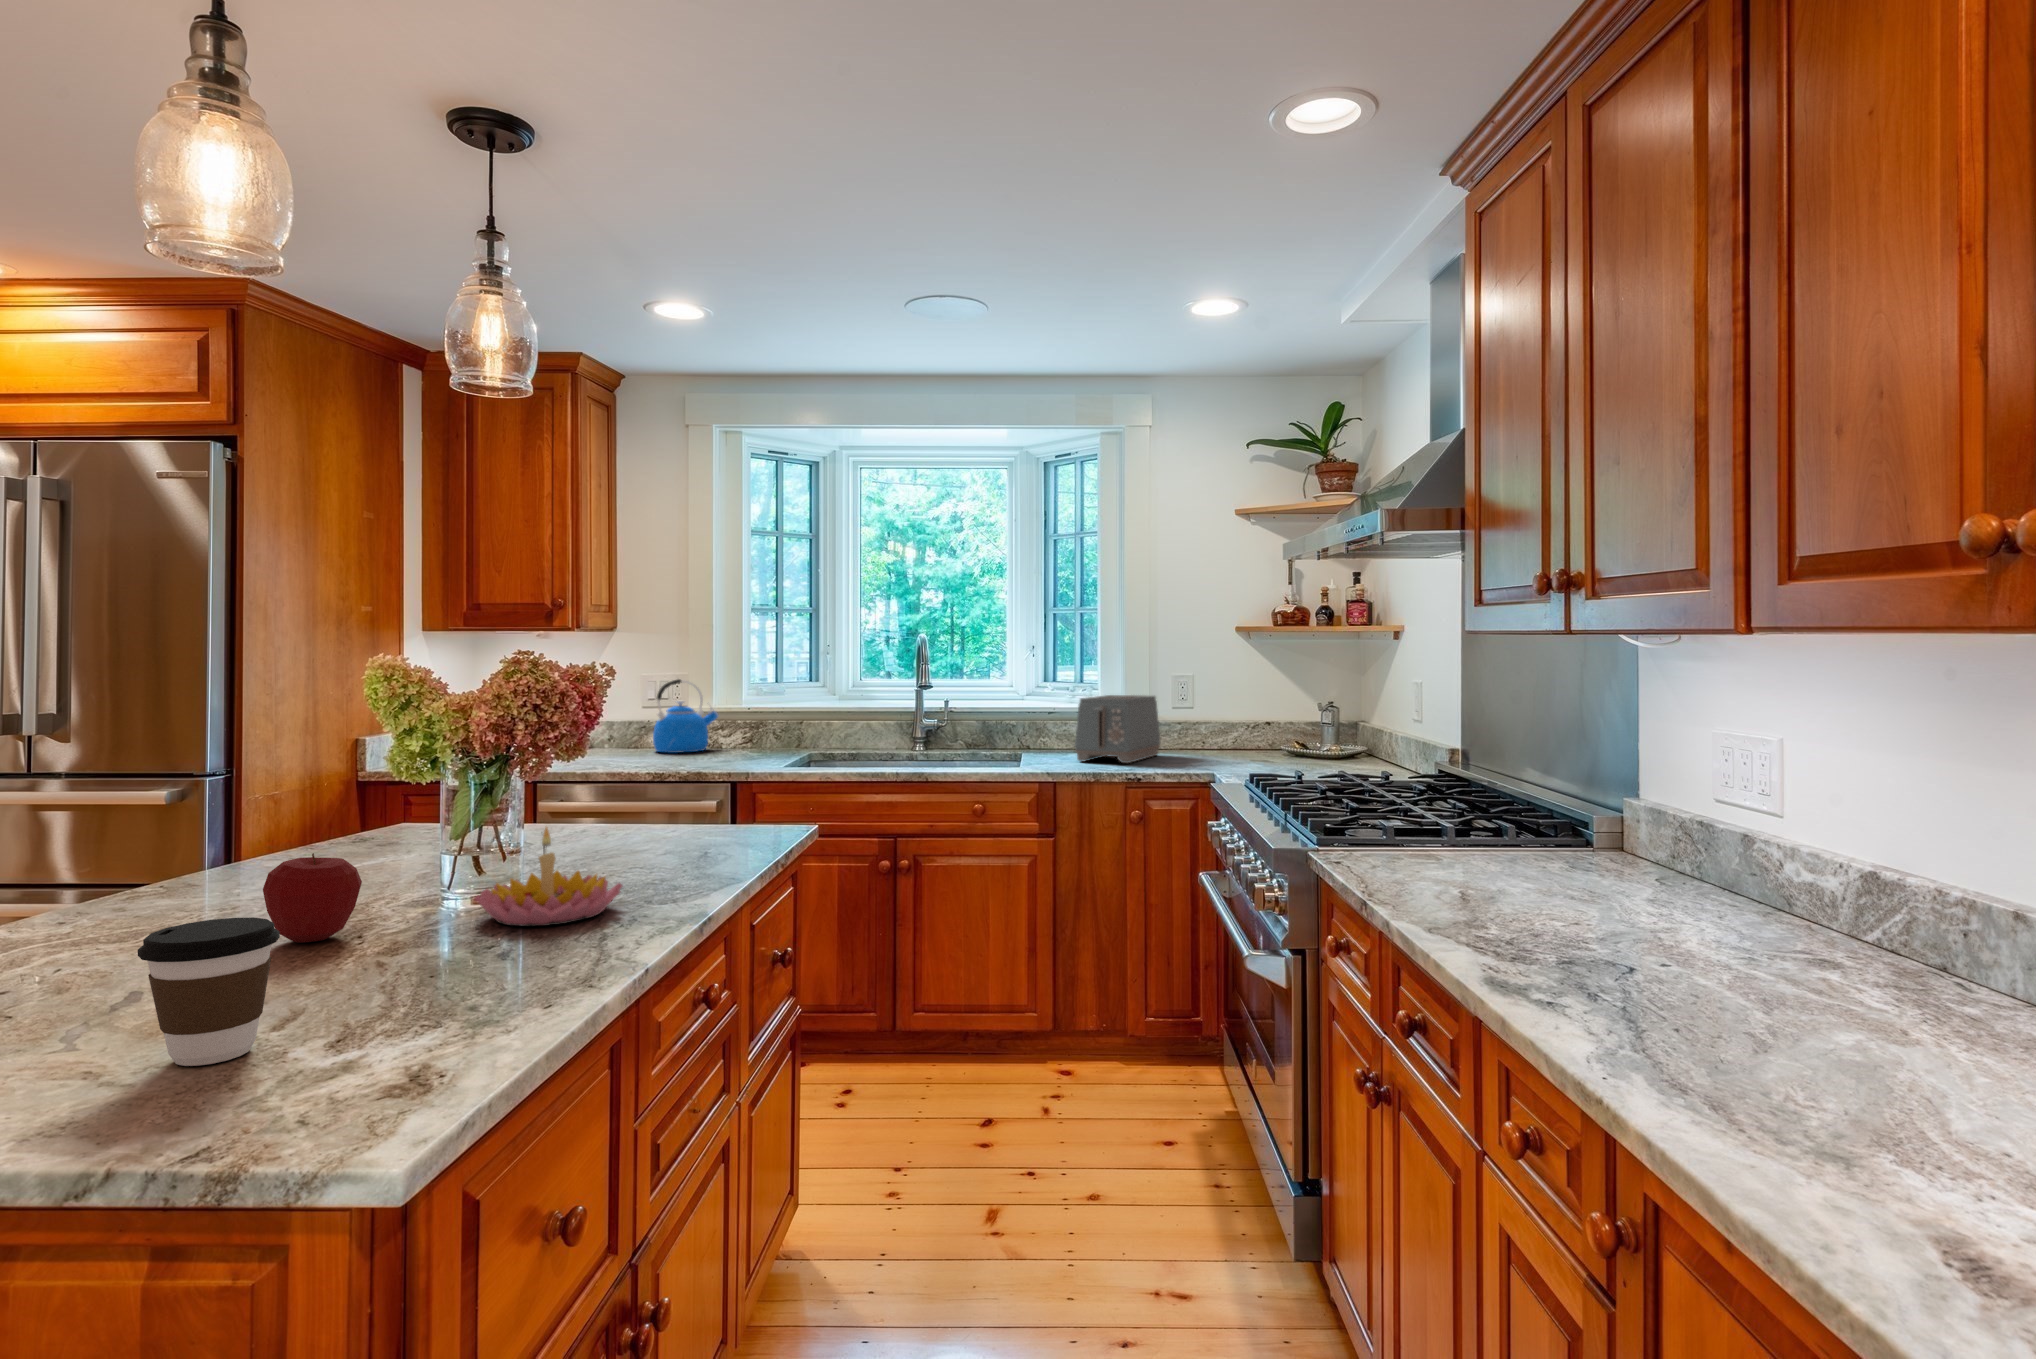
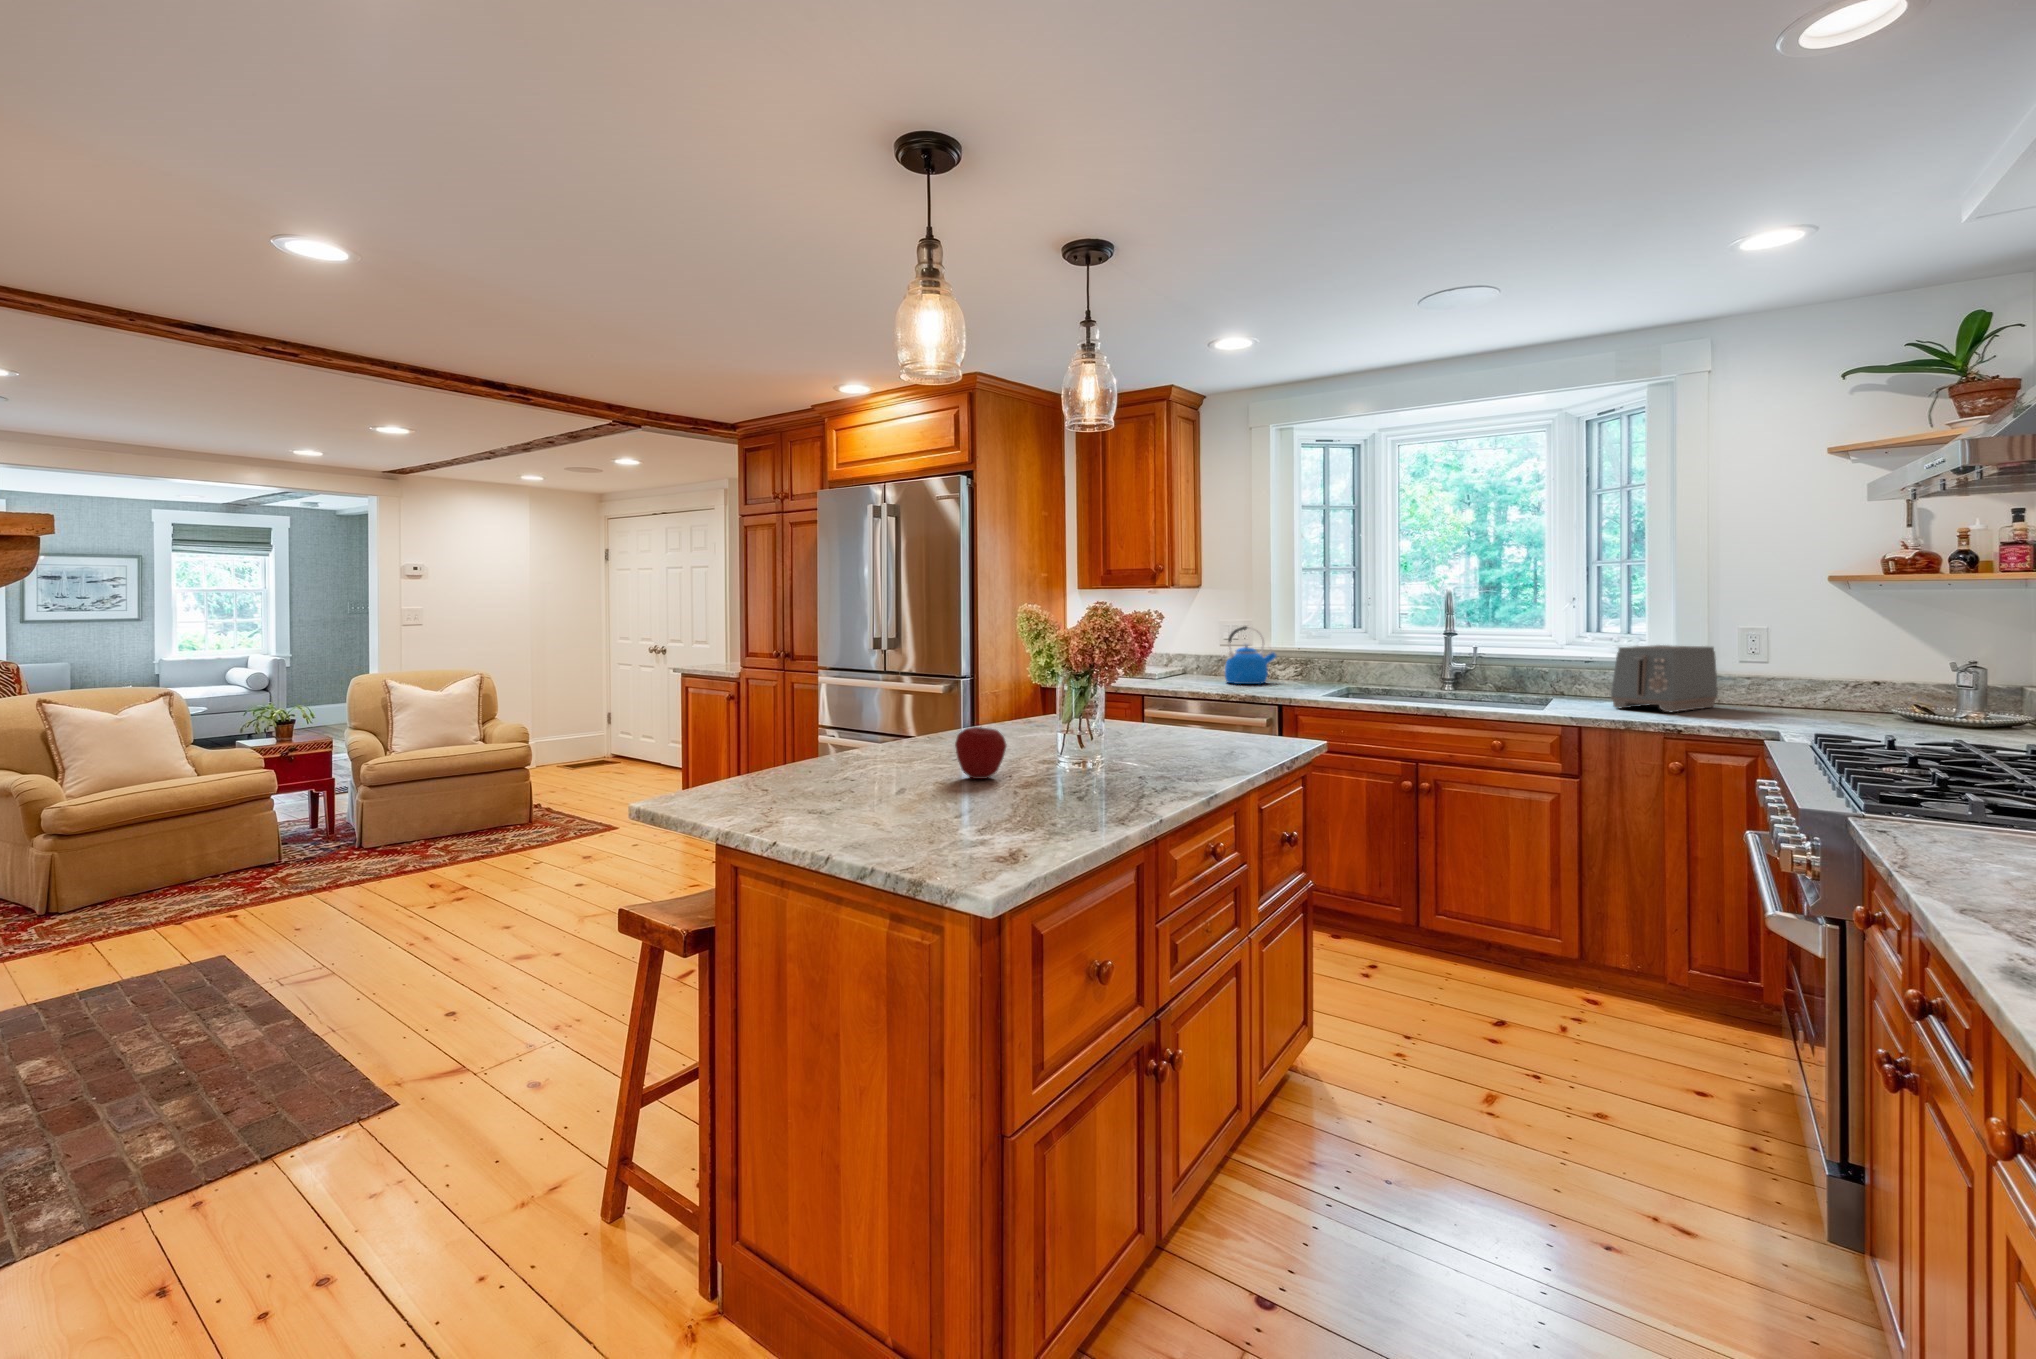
candle holder: present [475,827,622,927] -> none [1070,718,1165,786]
coffee cup: present [138,917,280,1066] -> none [887,751,953,831]

